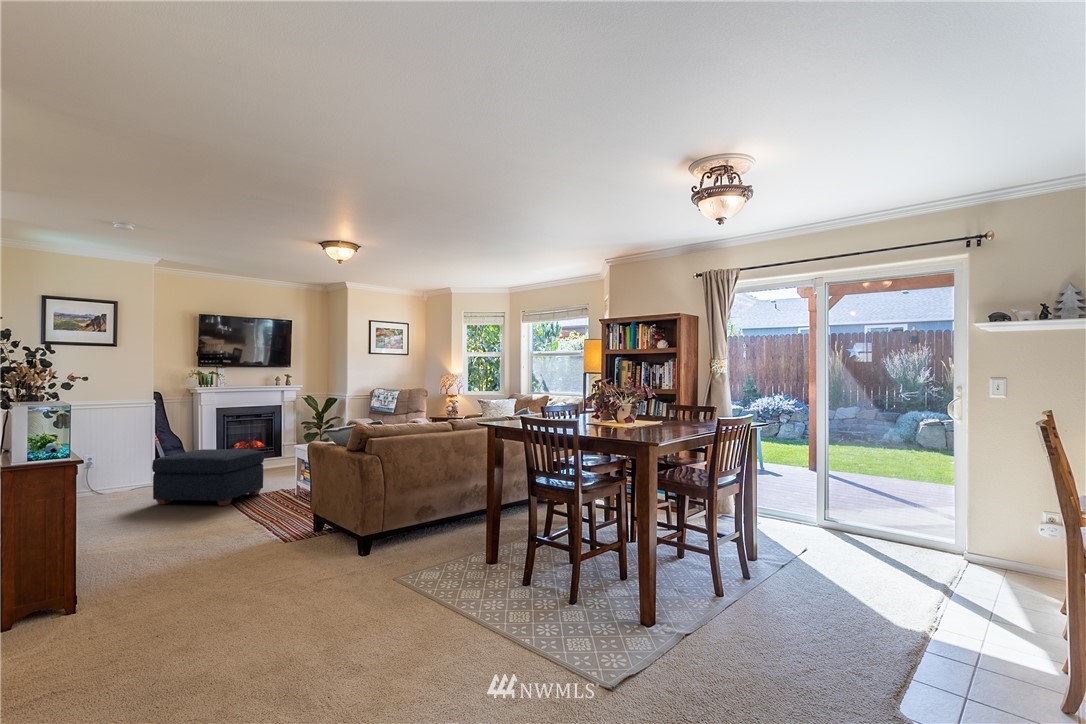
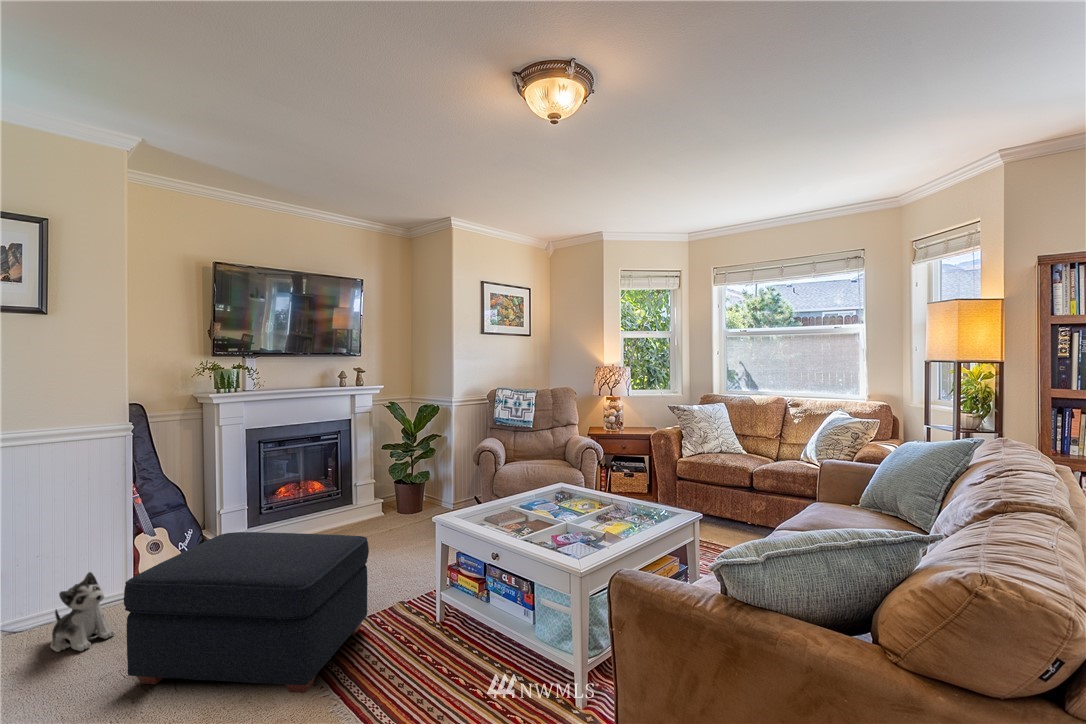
plush toy: none [118,465,146,498] -> present [50,572,115,652]

